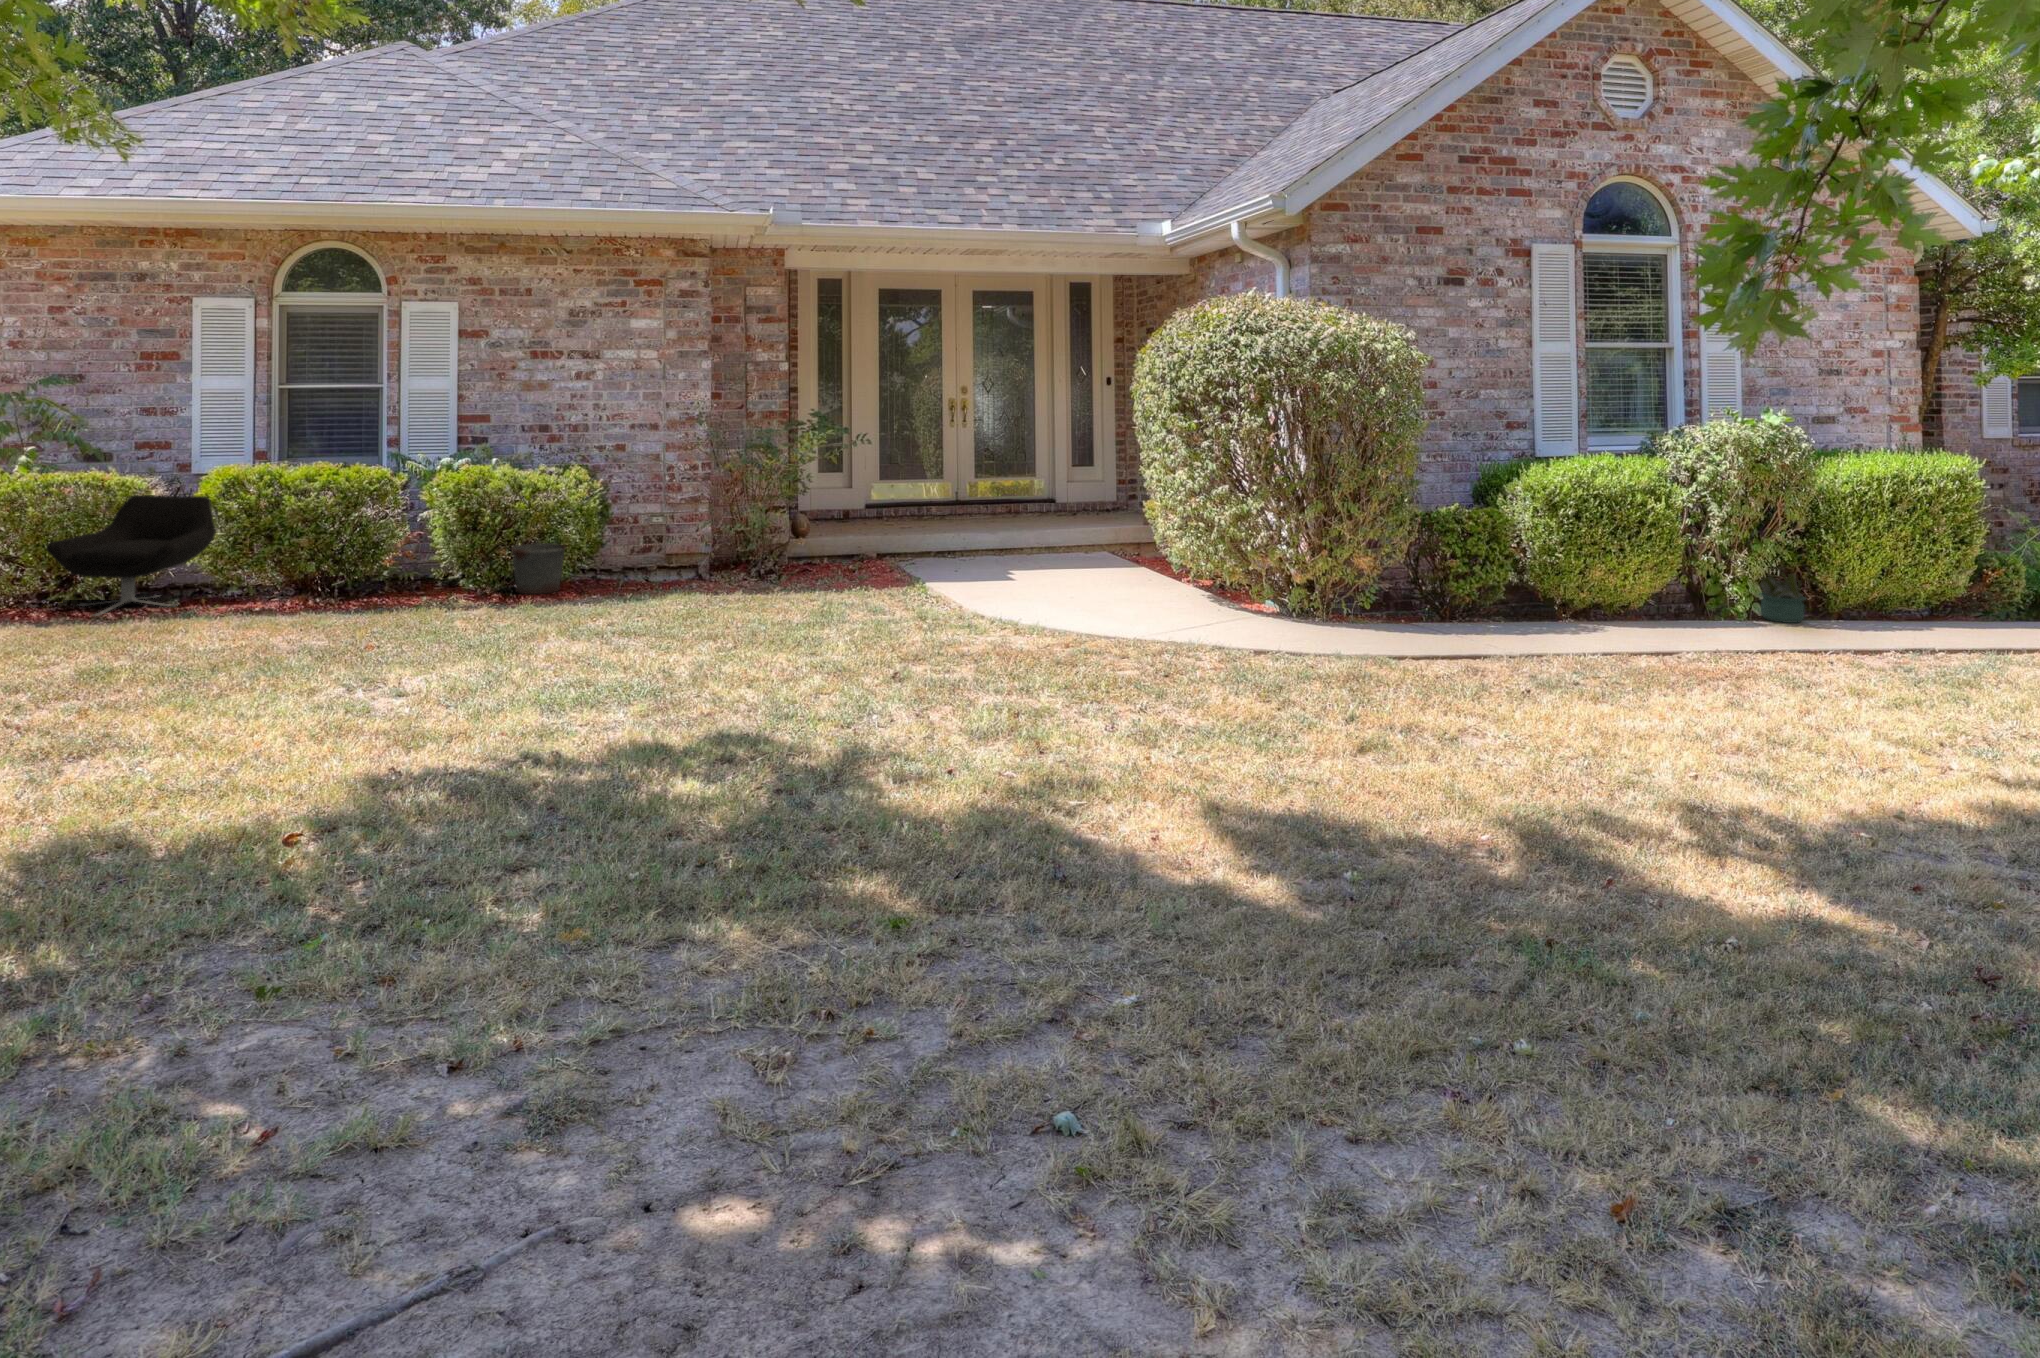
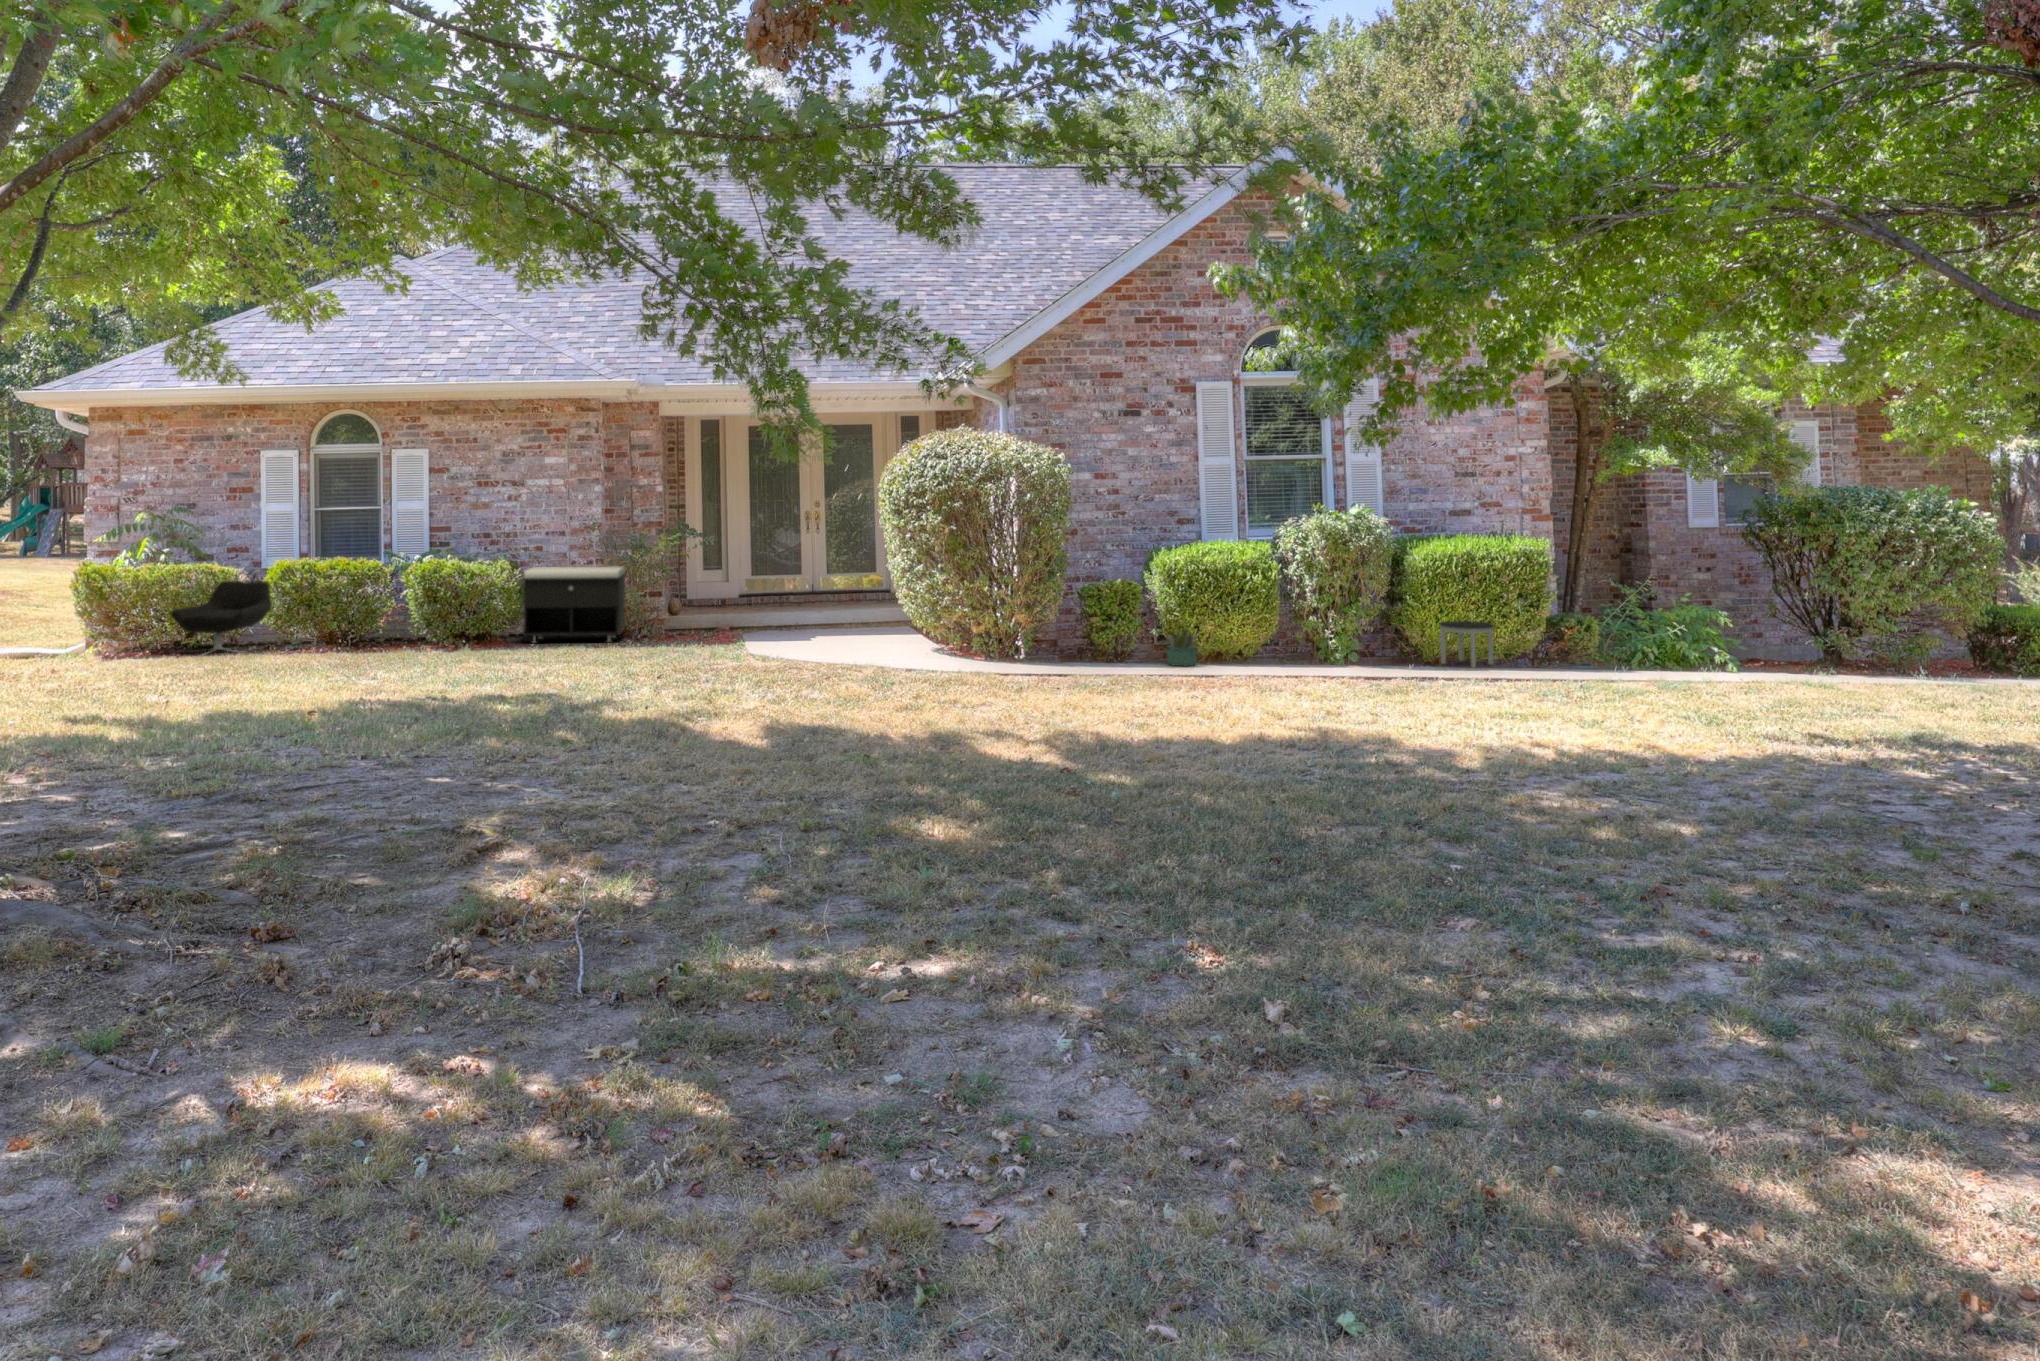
storage bench: none [605,476,743,583] -> present [523,567,625,643]
bucket: present [511,543,566,594] -> none [457,614,496,648]
round table: none [1859,559,1939,622] -> present [1439,621,1494,668]
decorative plant: present [1759,573,1806,623] -> present [1161,629,1200,666]

